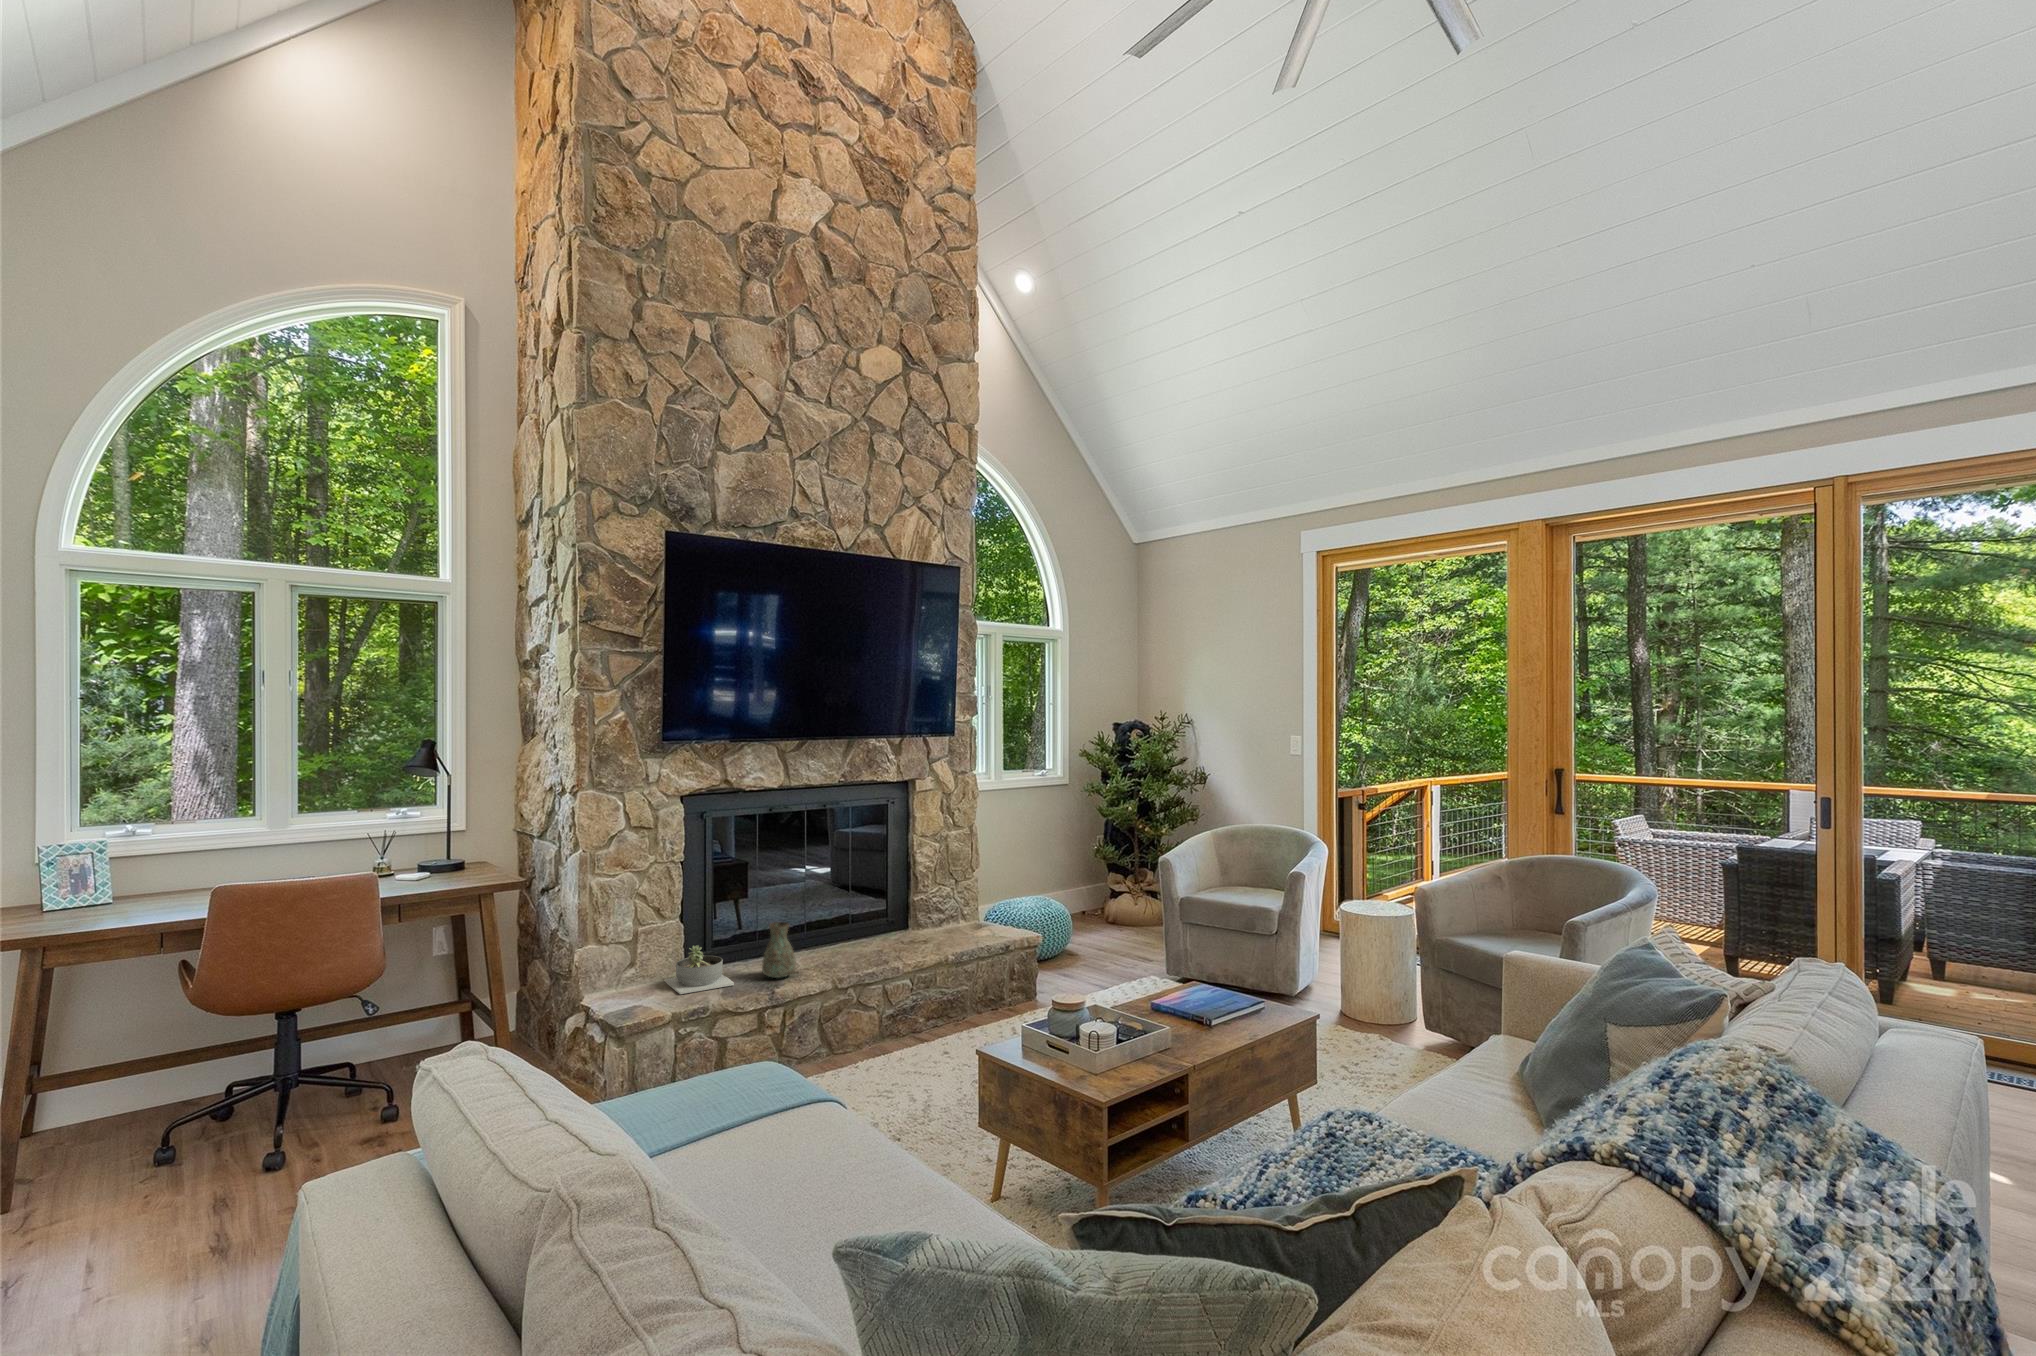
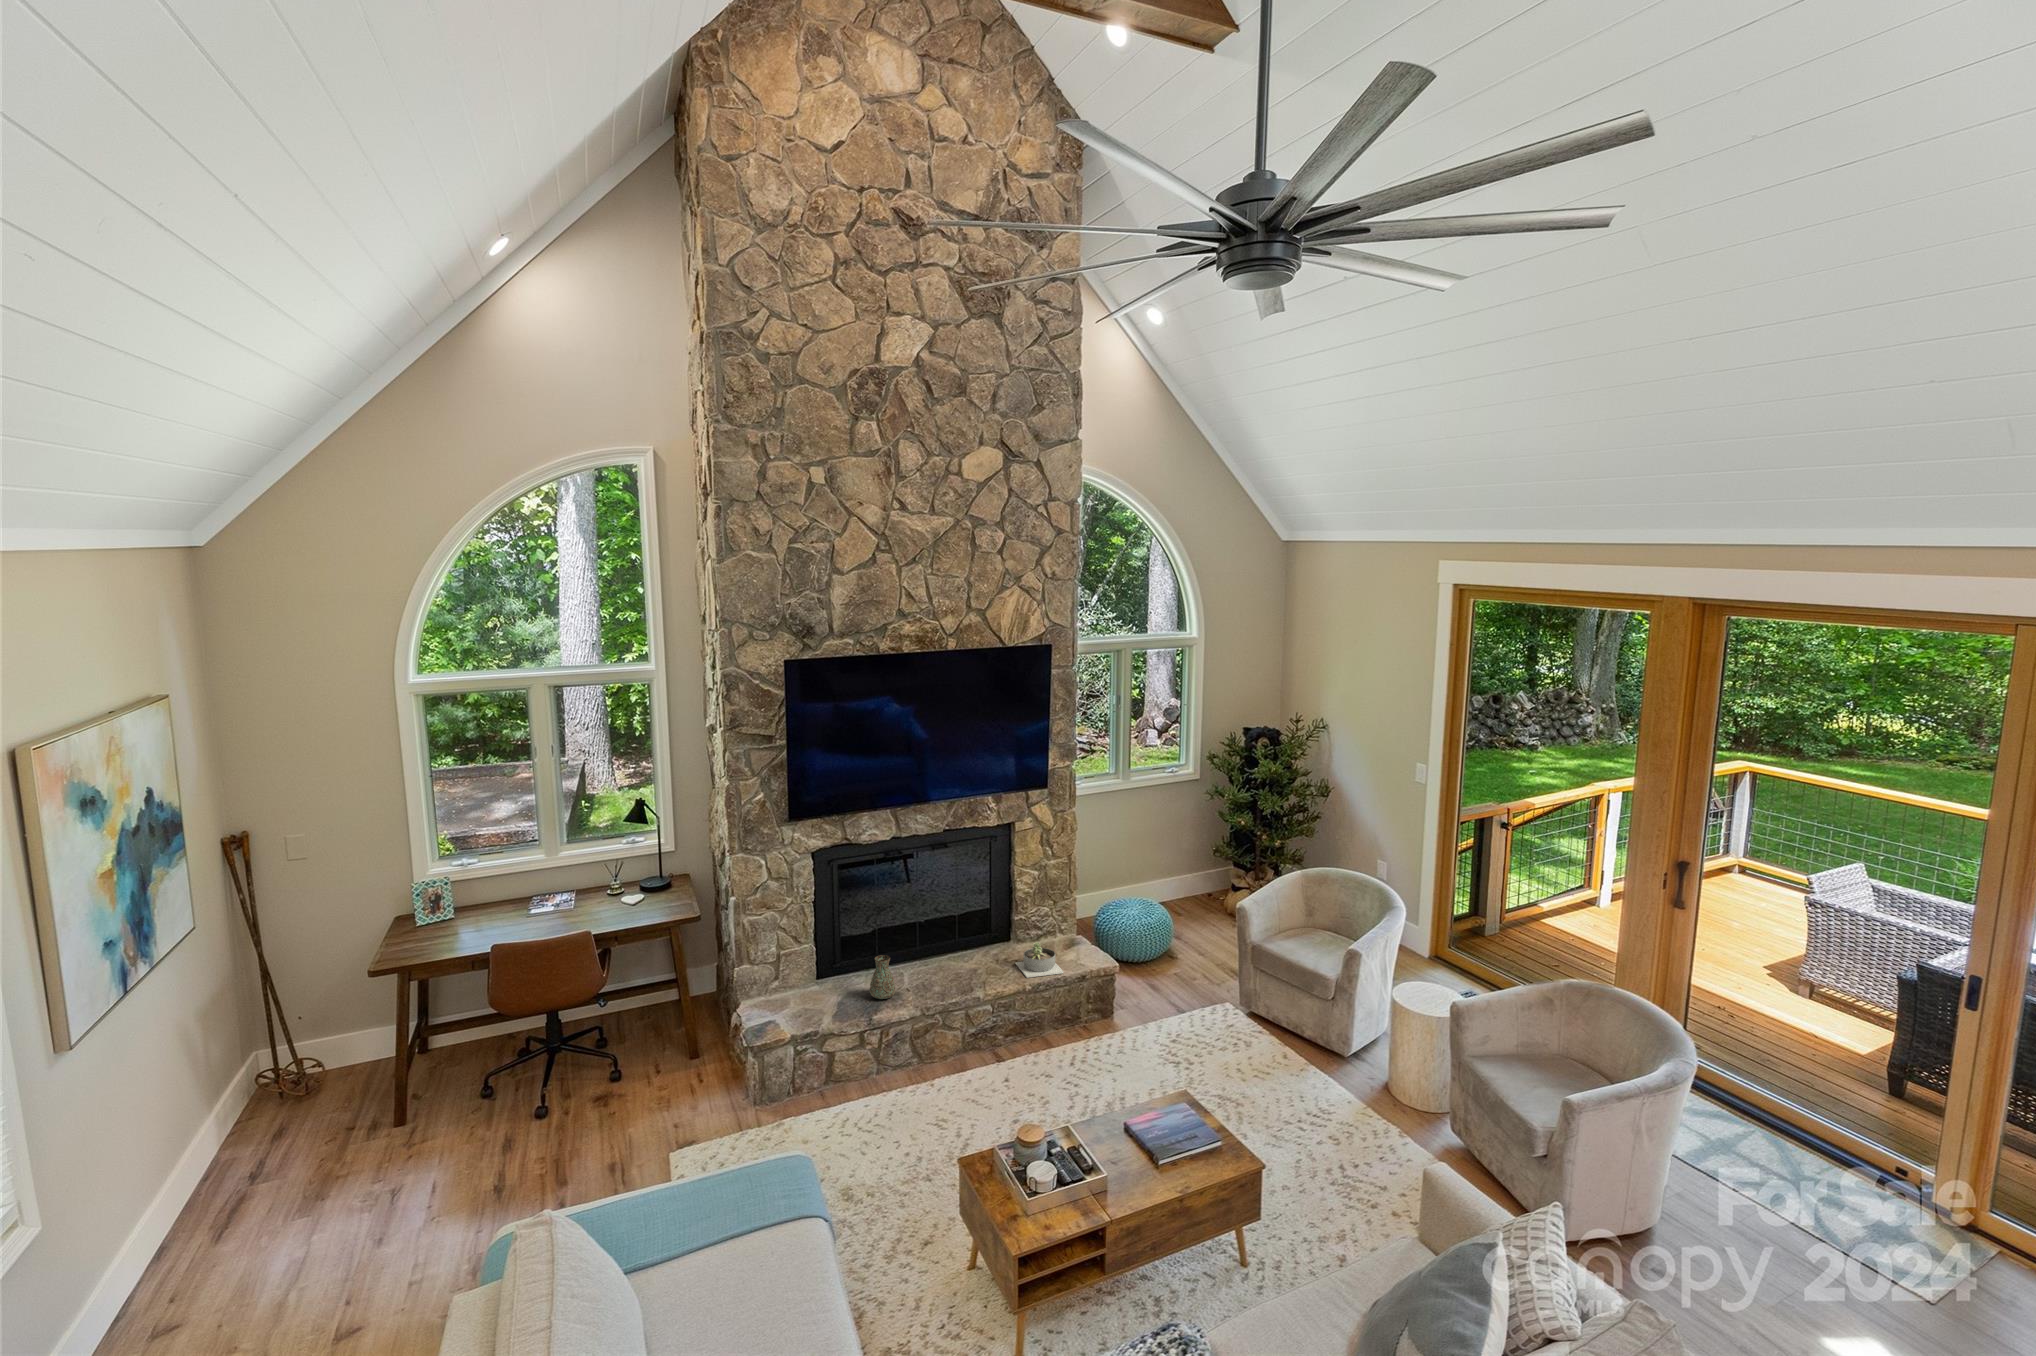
succulent planter: present [664,945,734,994] -> present [1016,942,1063,978]

